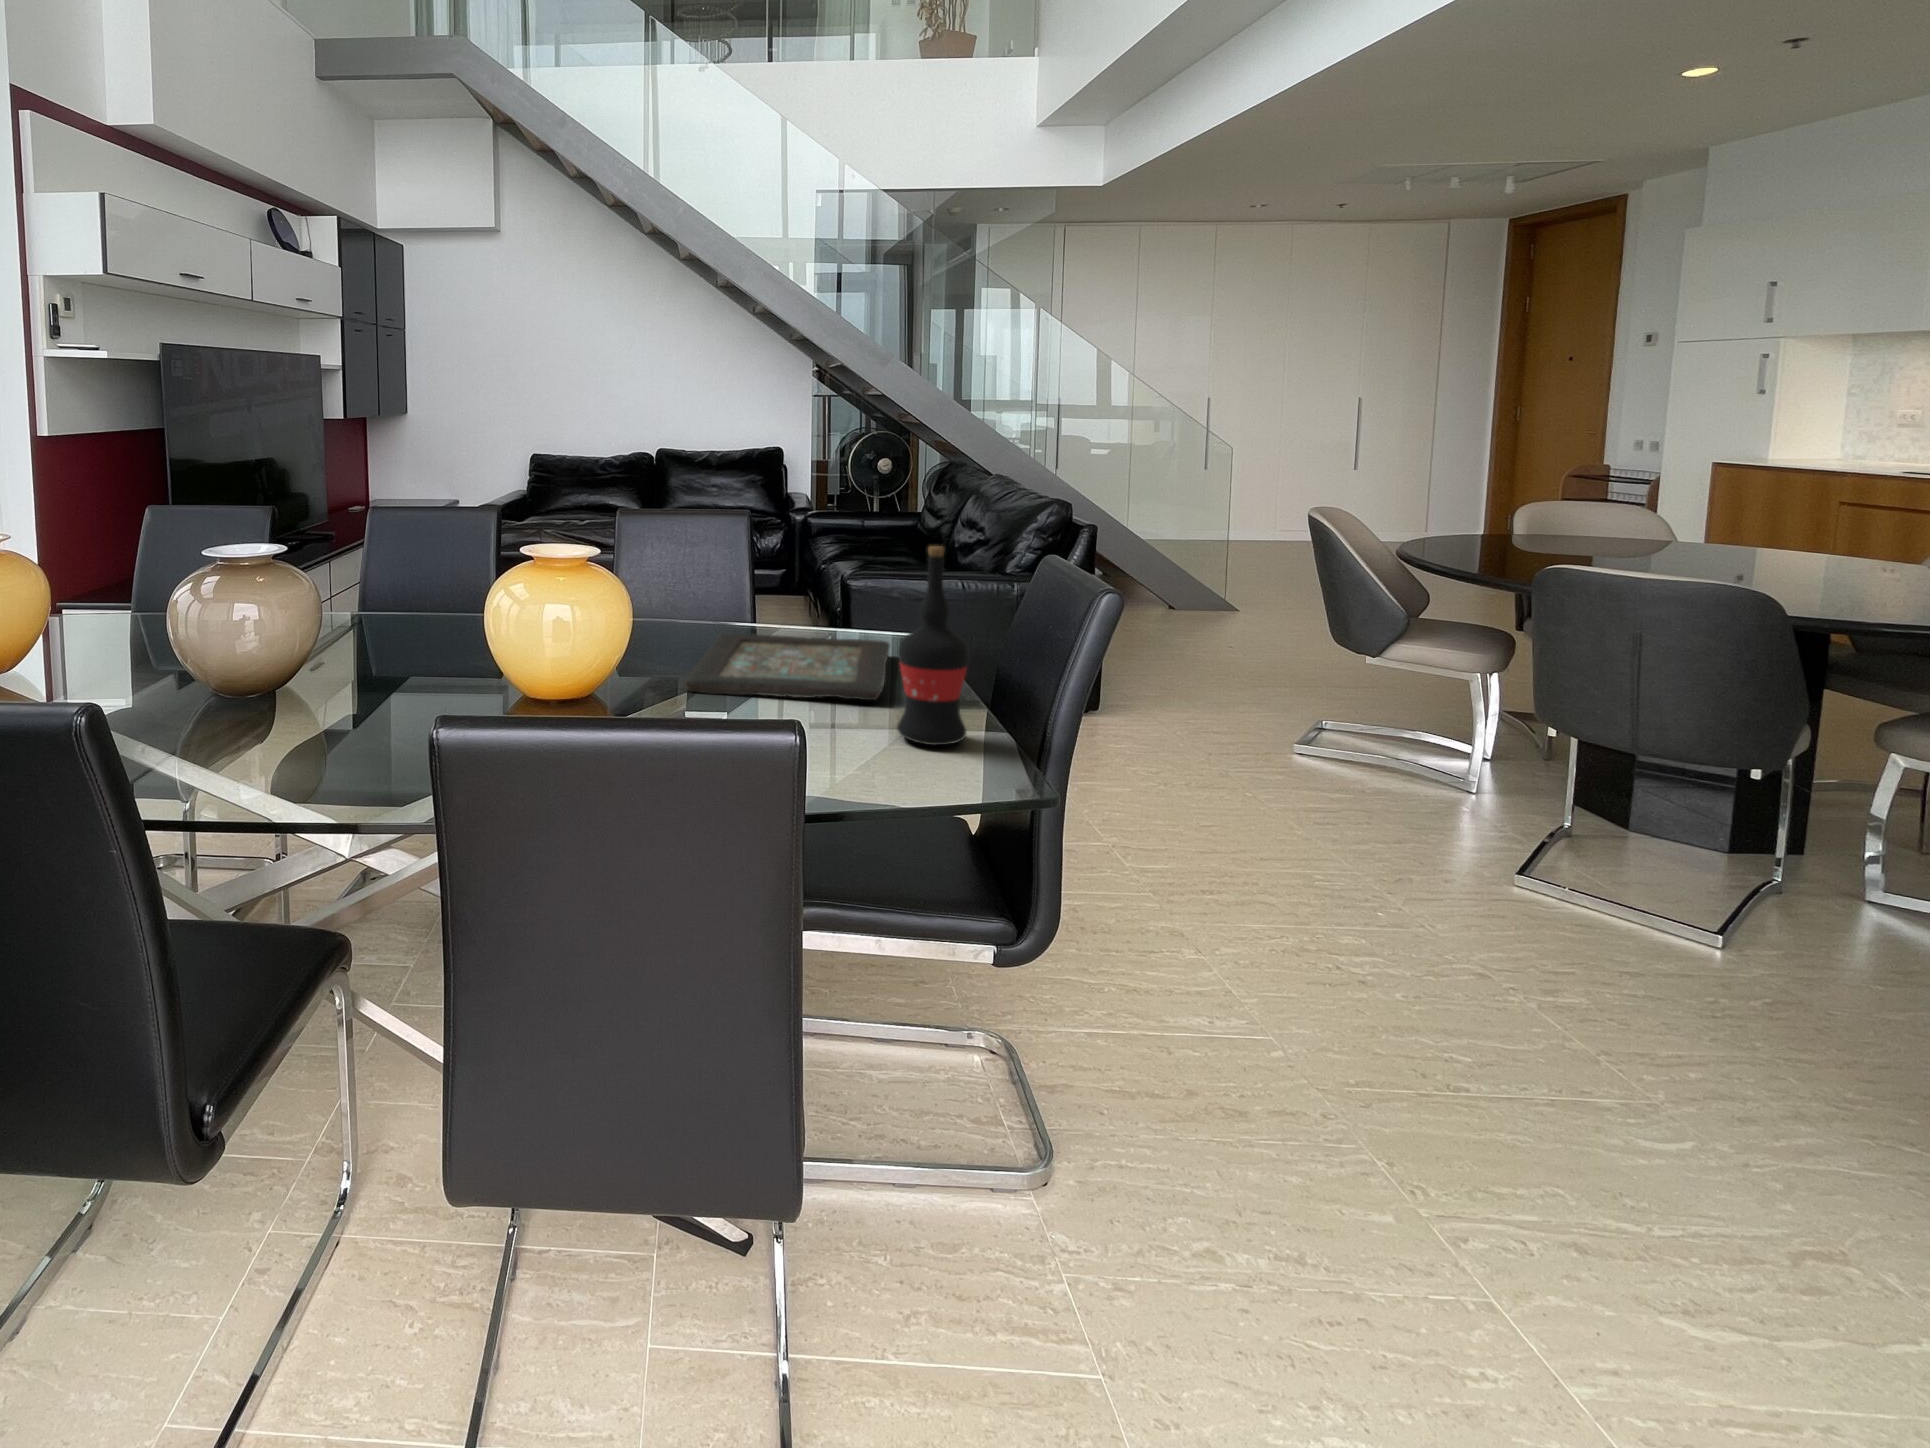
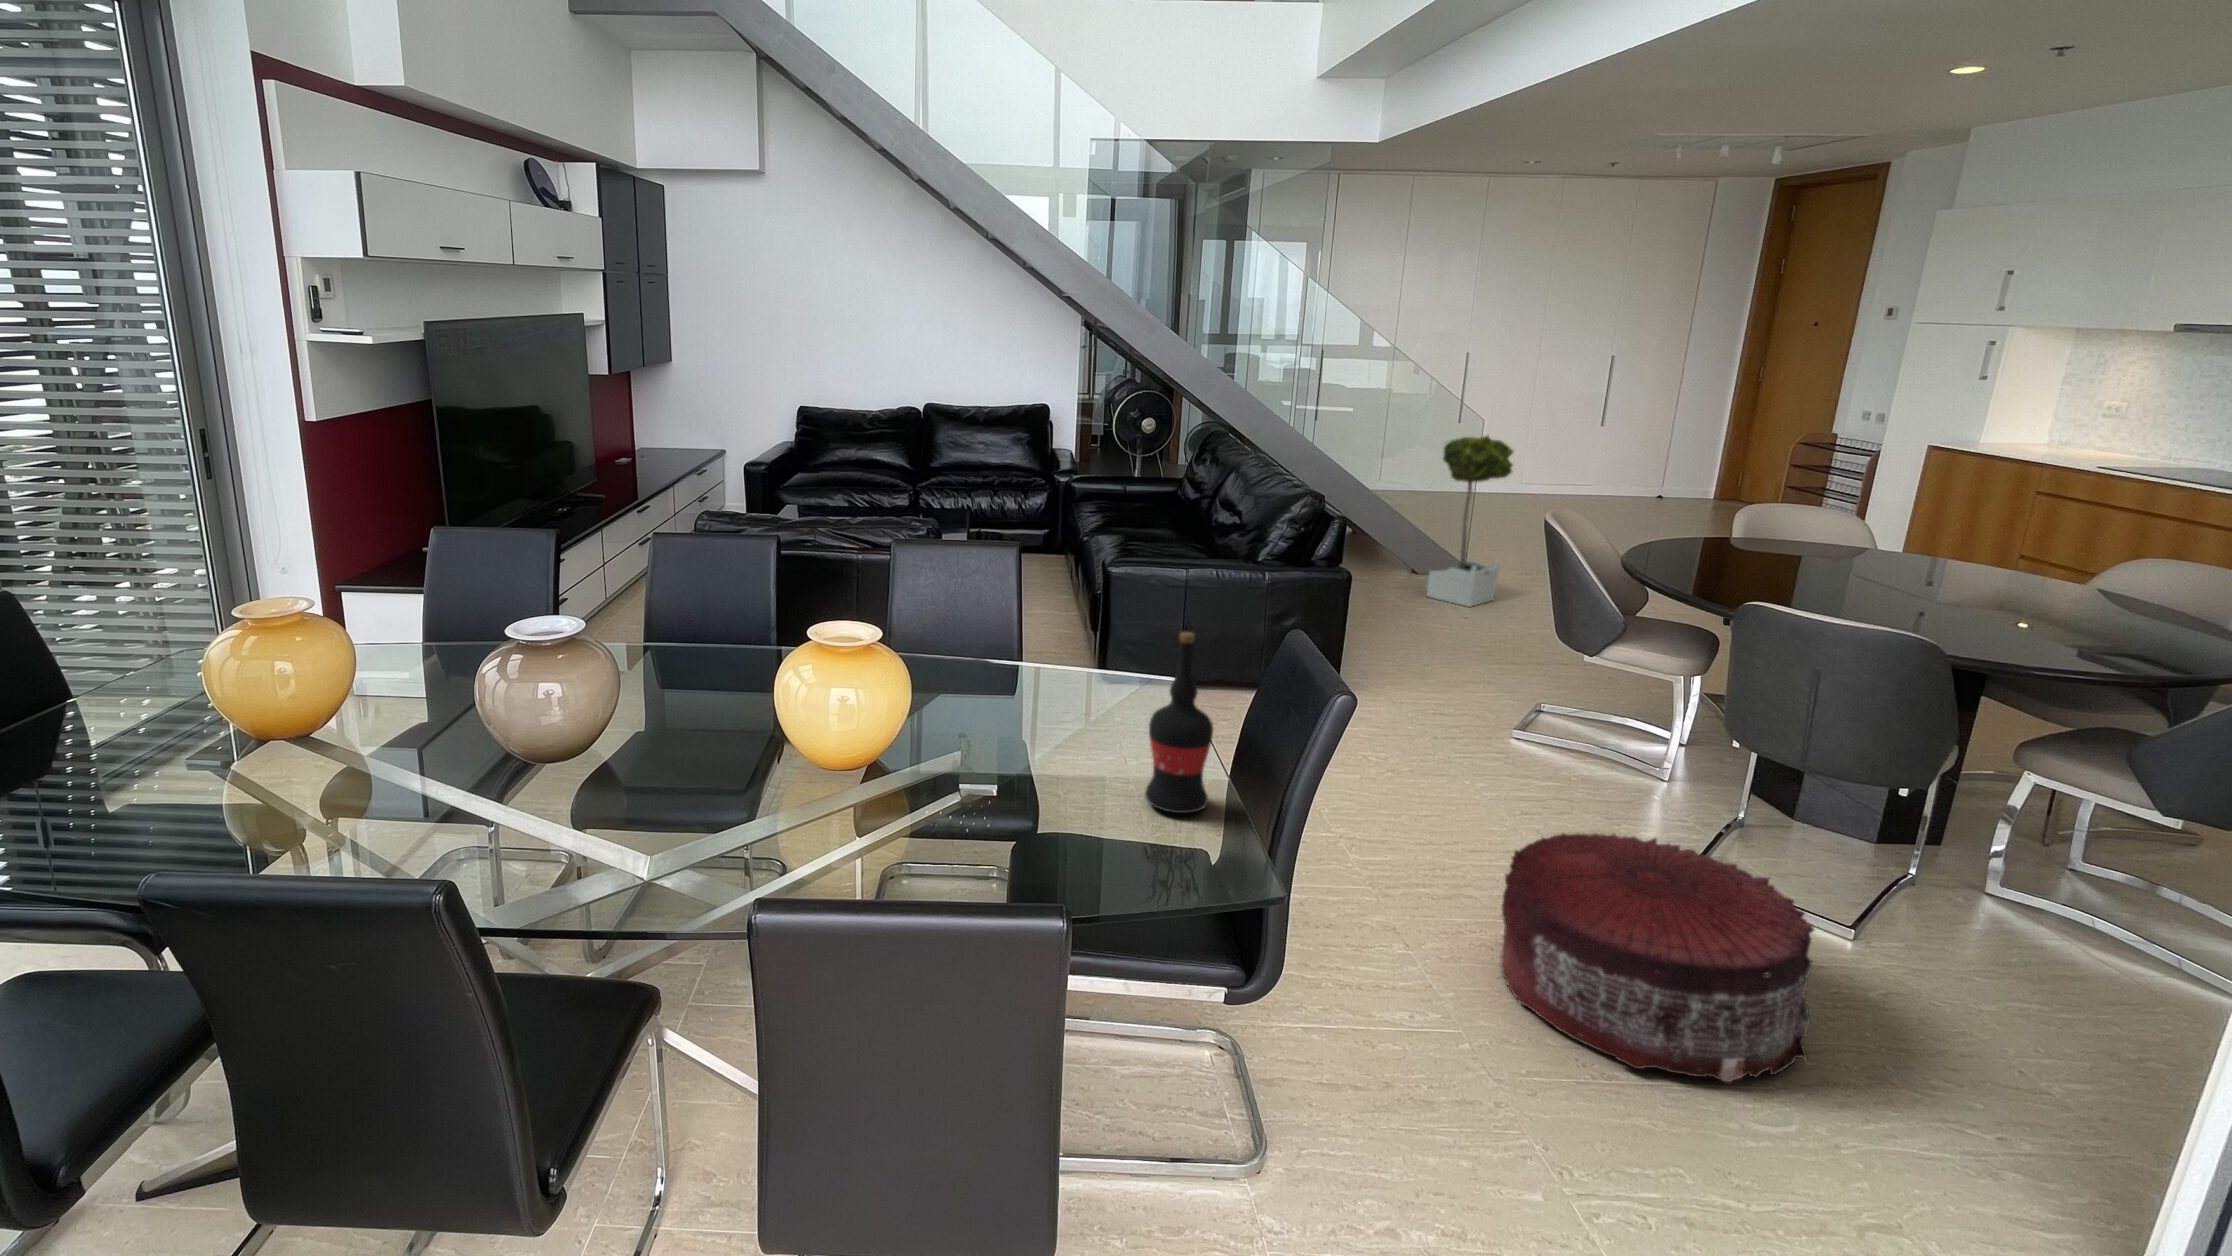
potted tree: none [1181,459,1266,640] -> present [1427,436,1513,607]
decorative tray: present [685,633,889,700] -> none [950,666,1142,754]
pouf: none [1298,822,1666,1086] -> present [1500,833,1814,1082]

